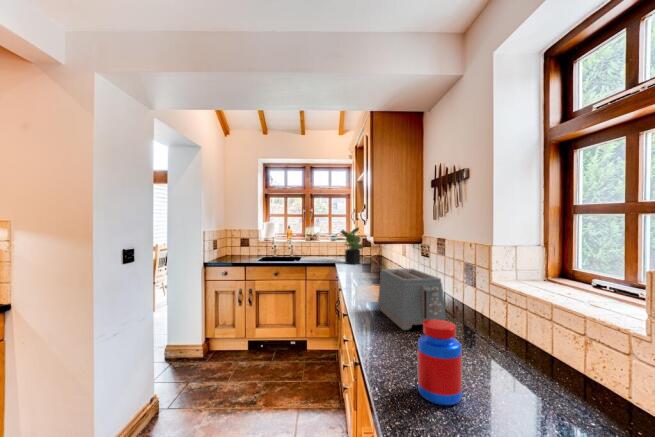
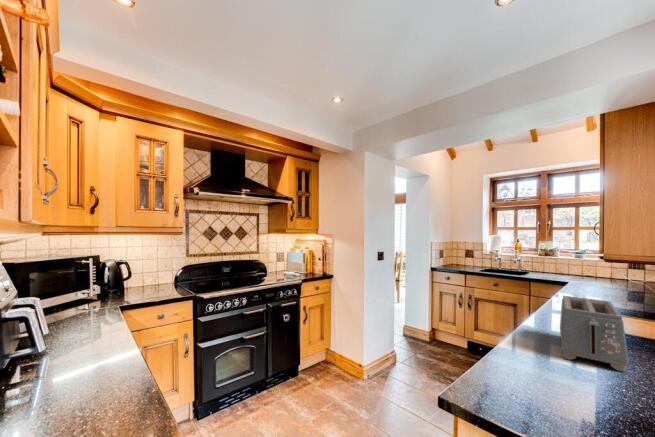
potted plant: present [335,228,364,264] -> none [563,244,622,289]
jar: present [418,319,462,405] -> none [508,339,551,413]

